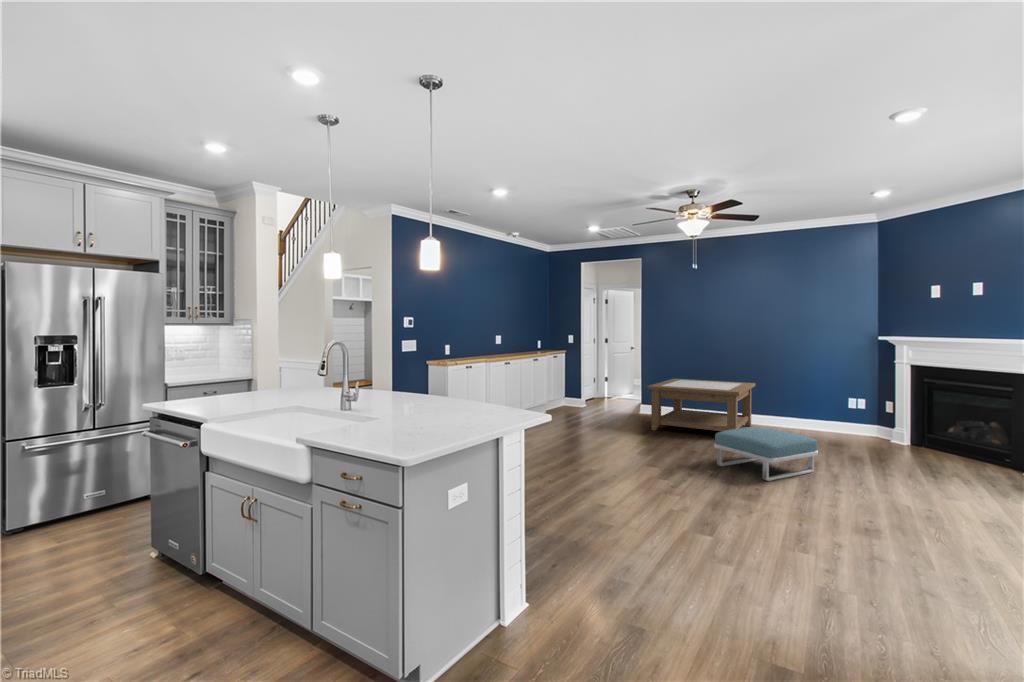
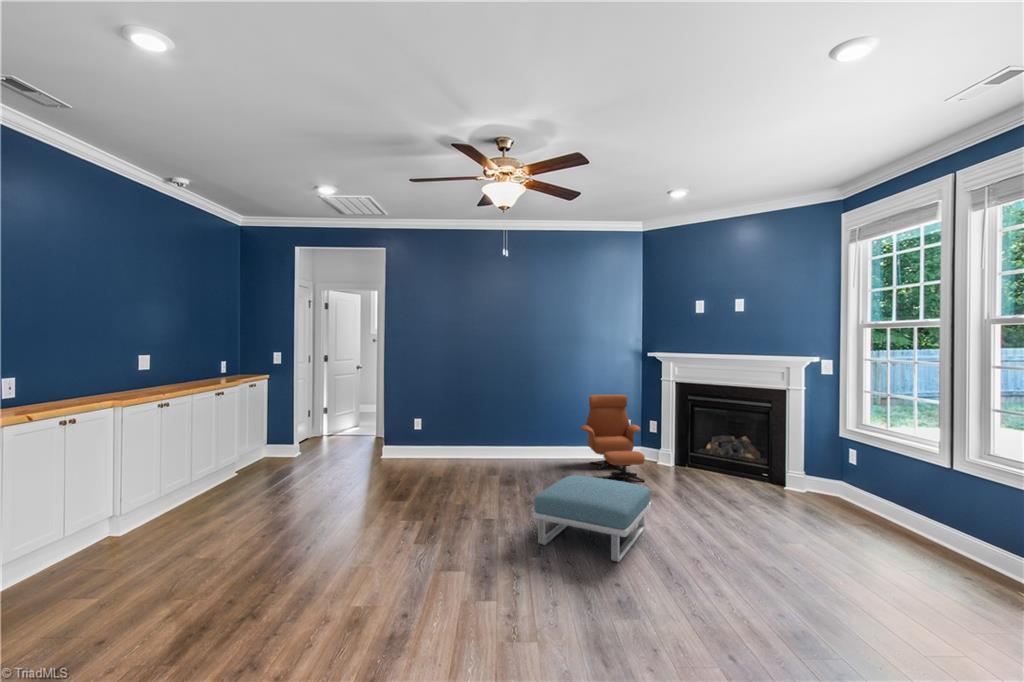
lounge chair: none [804,374,869,450] -> present [581,395,645,482]
coffee table: present [647,379,756,431] -> none [408,408,530,488]

